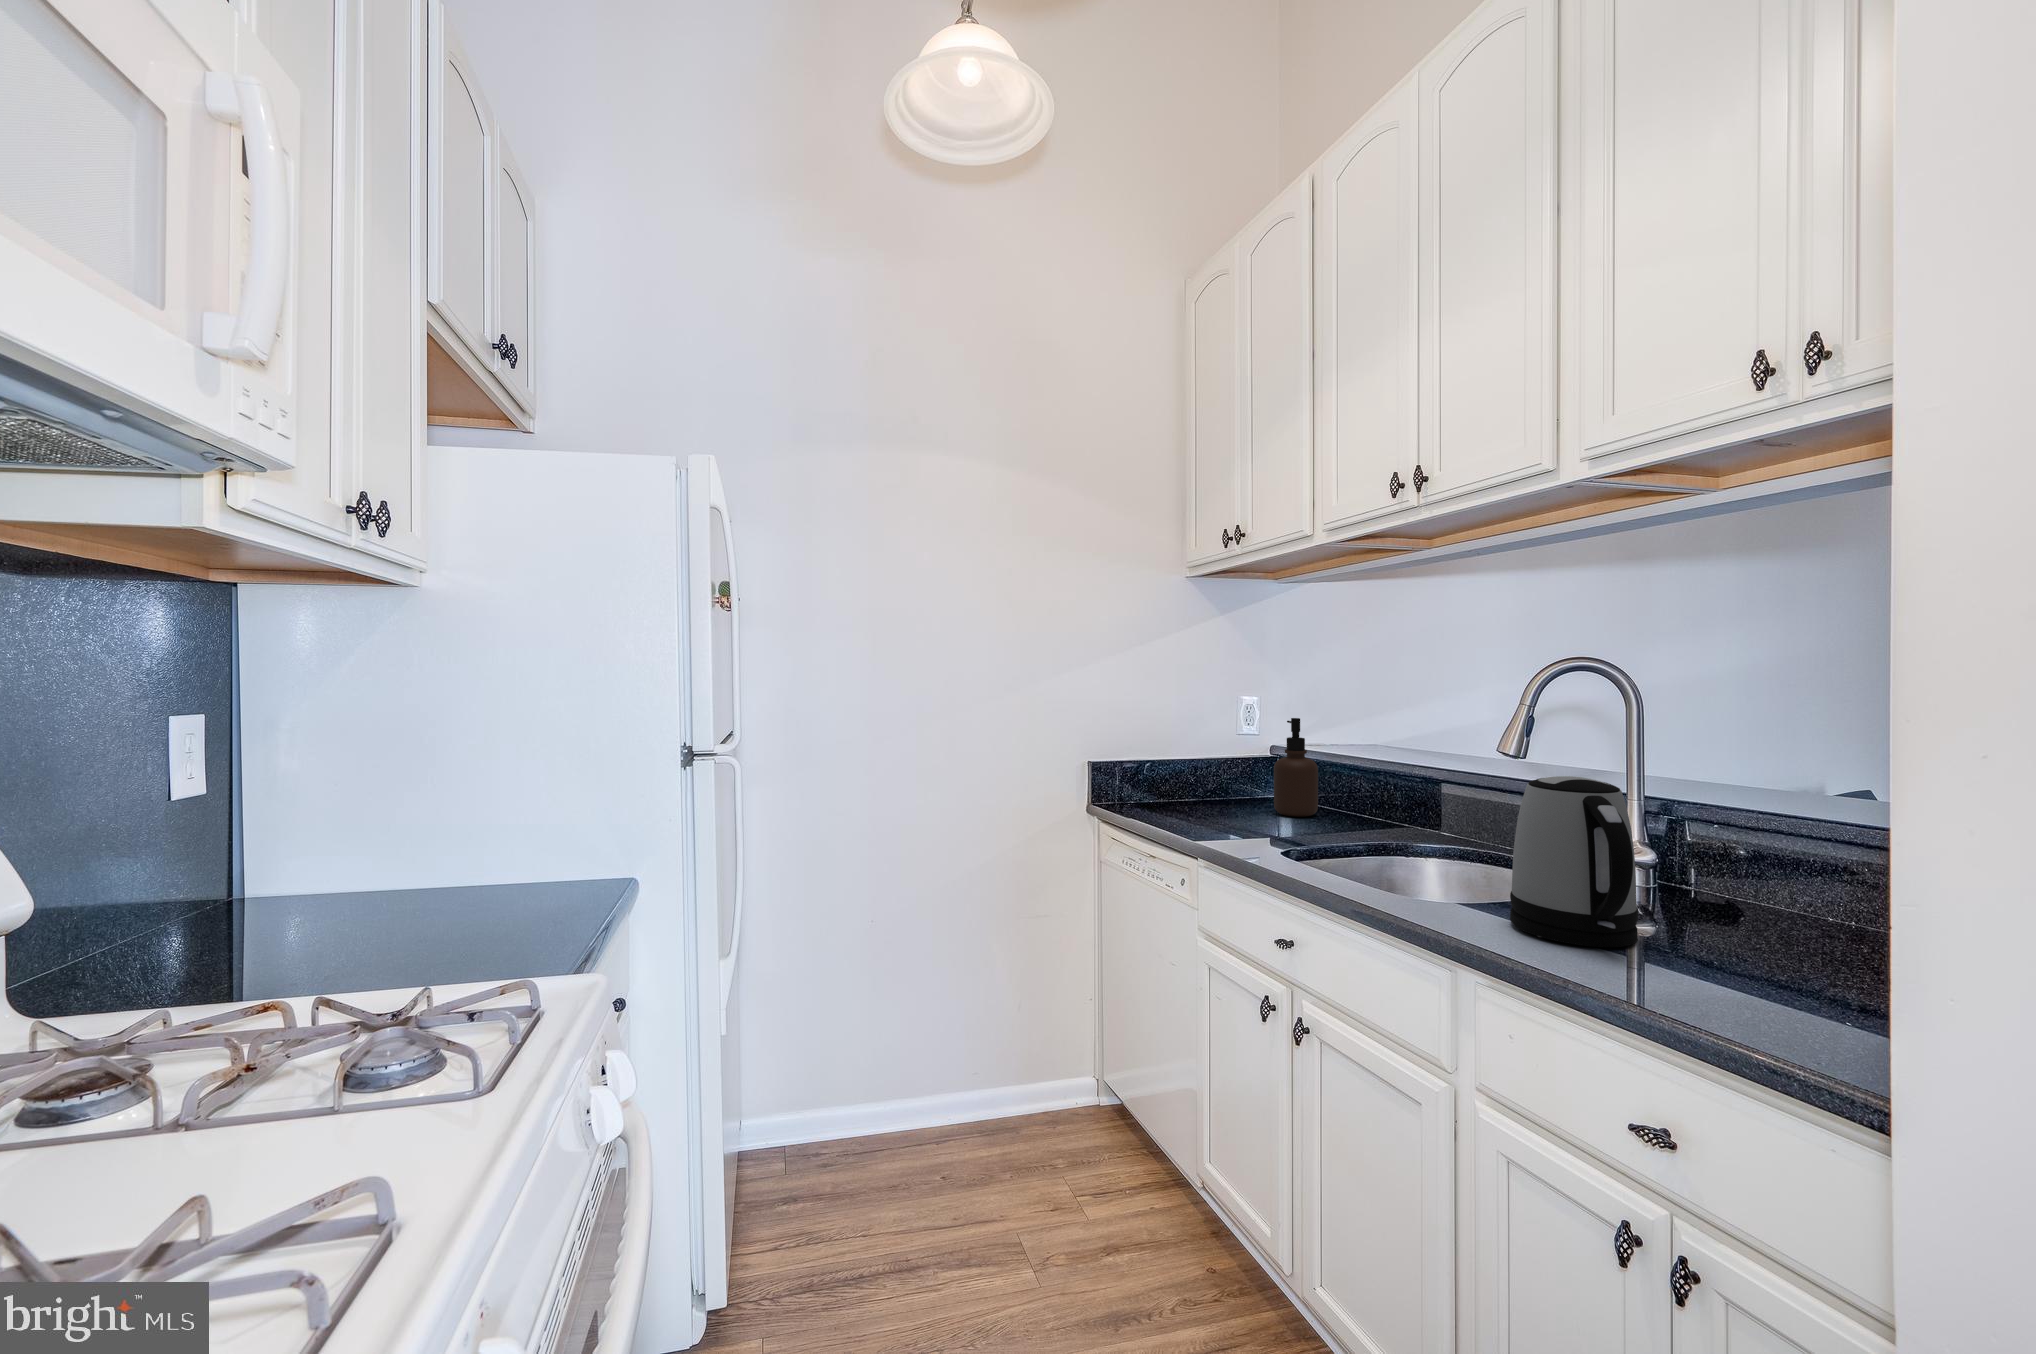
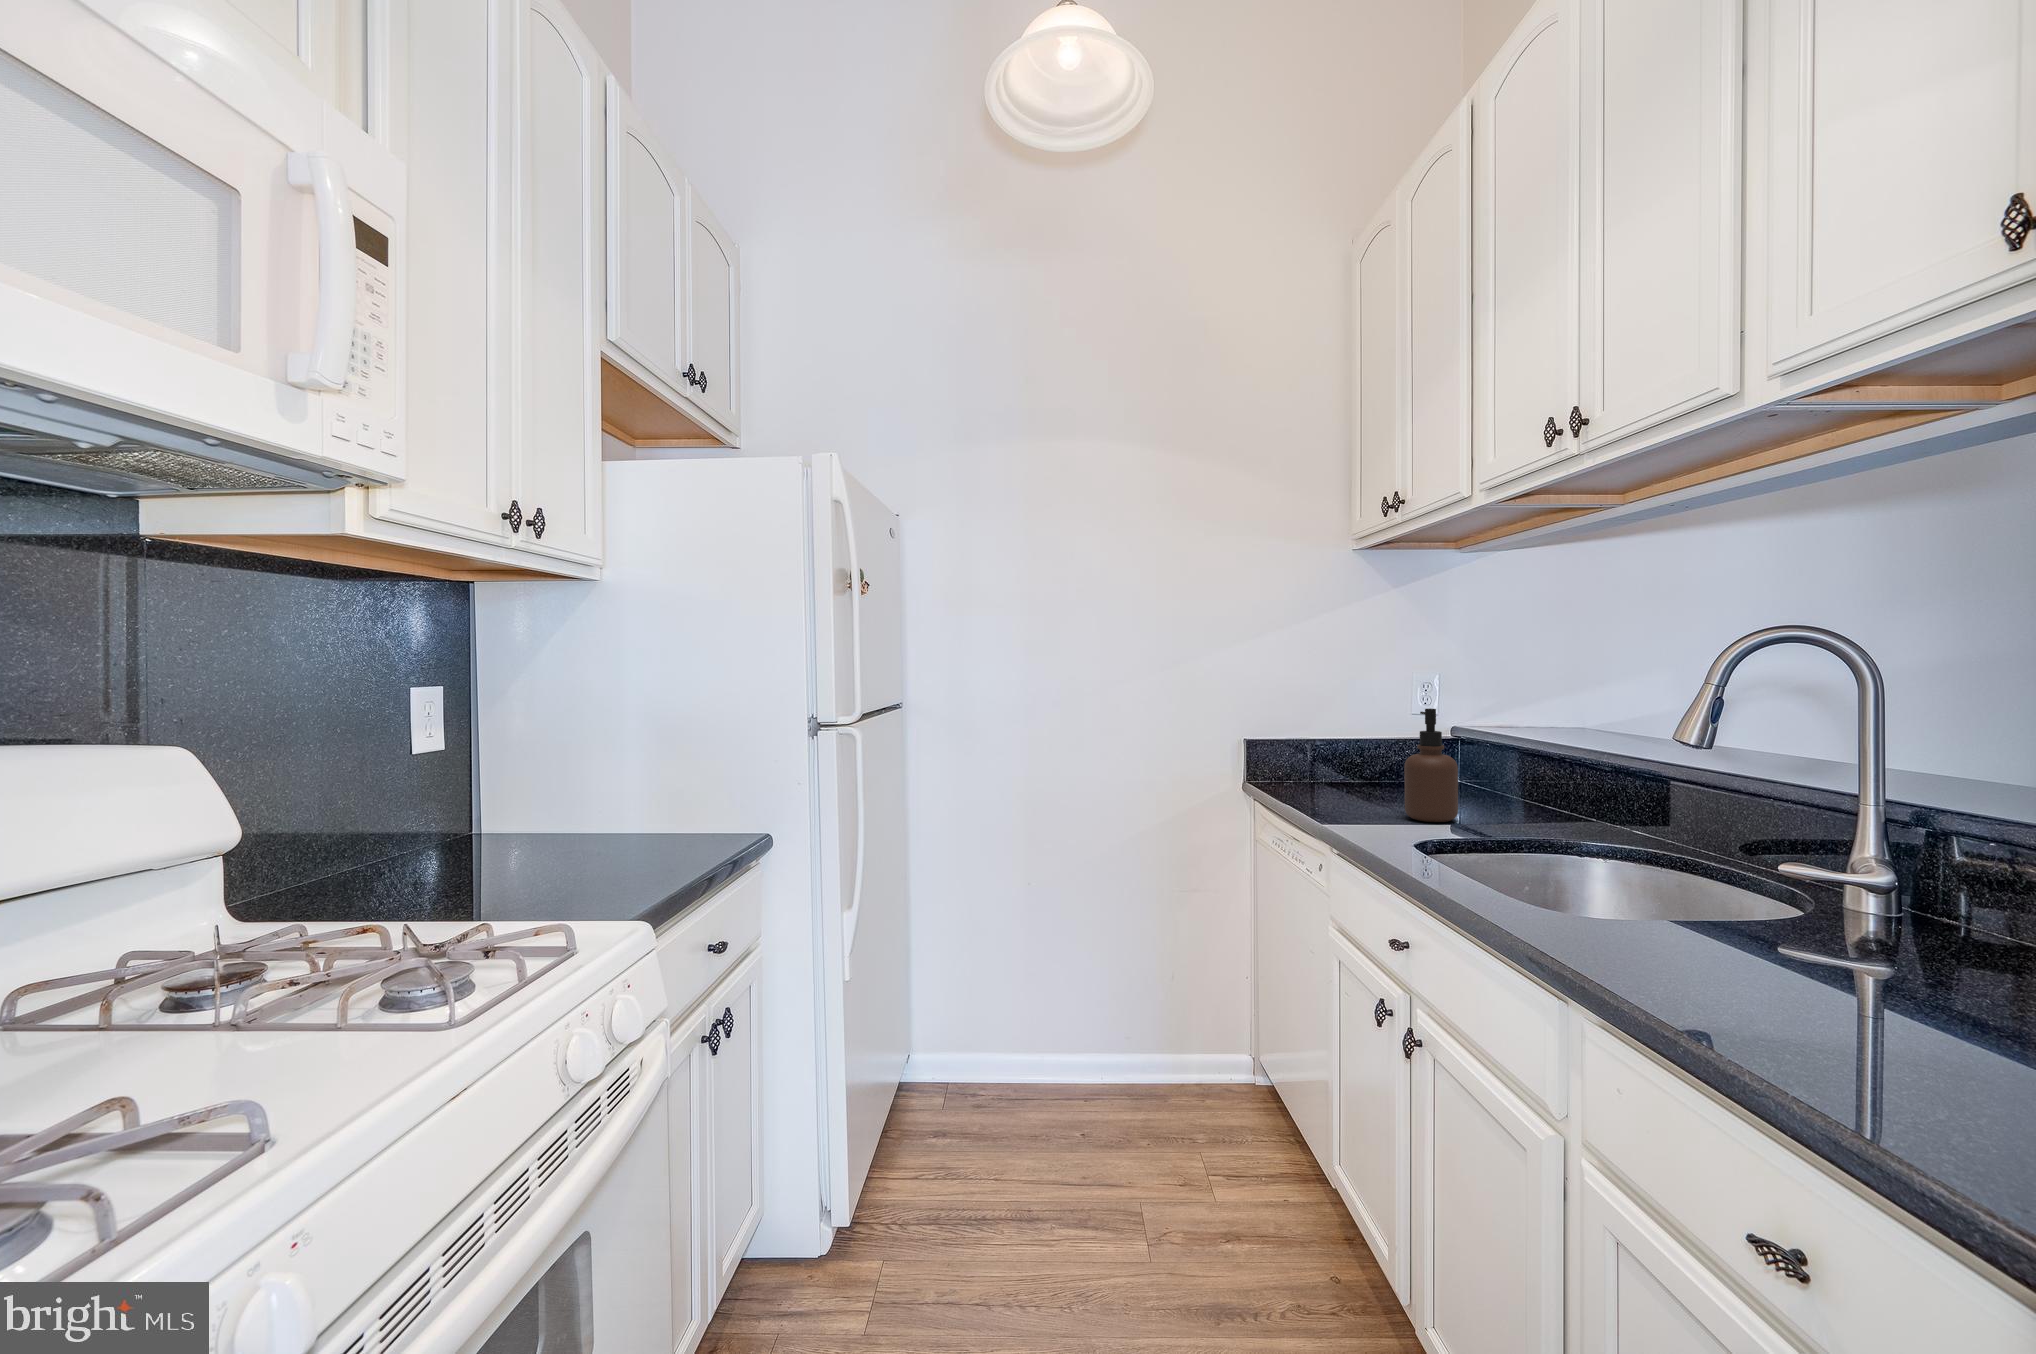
kettle: present [1510,776,1638,947] -> none [1699,775,1873,987]

